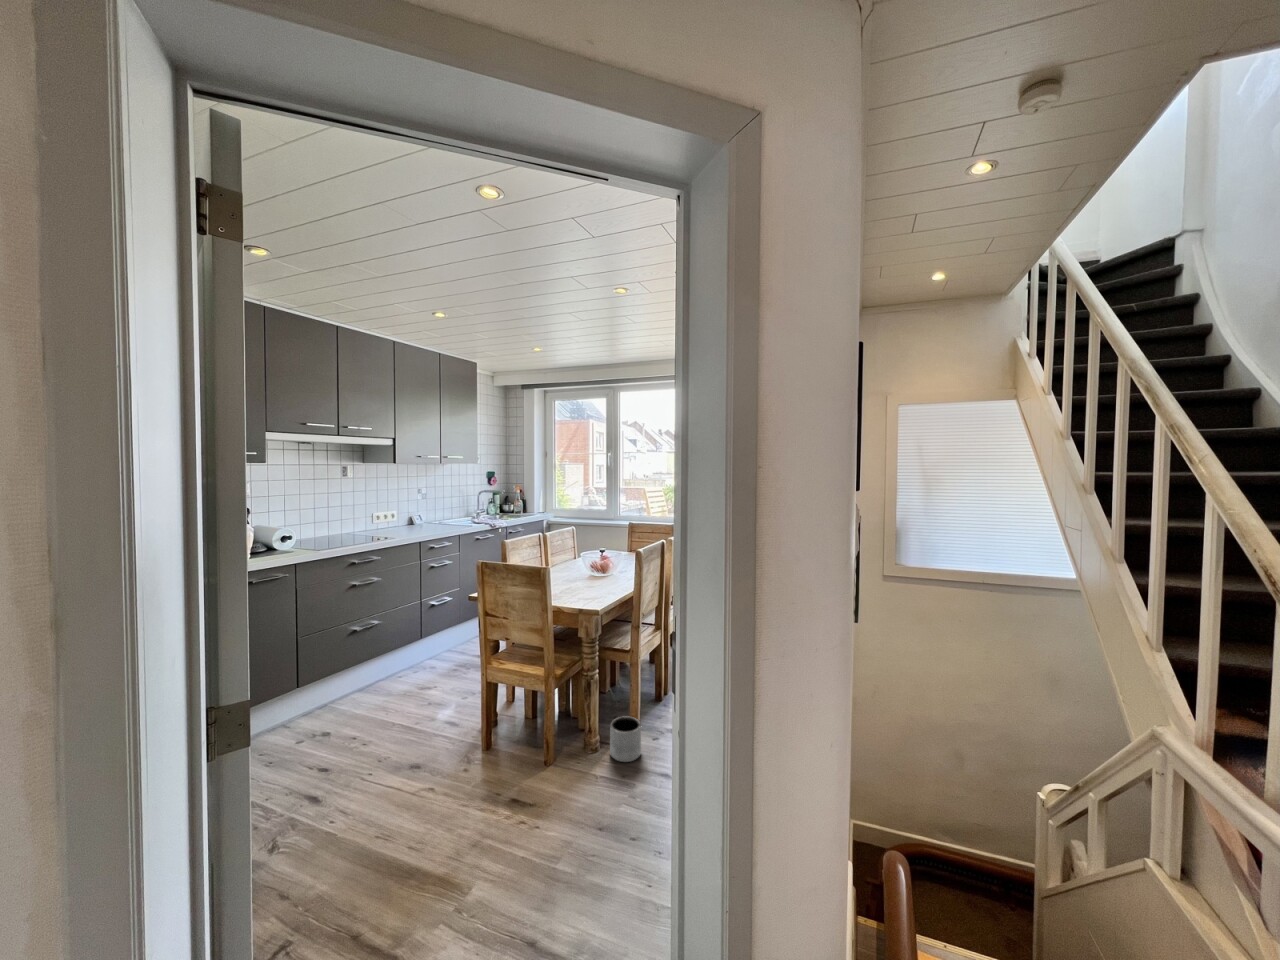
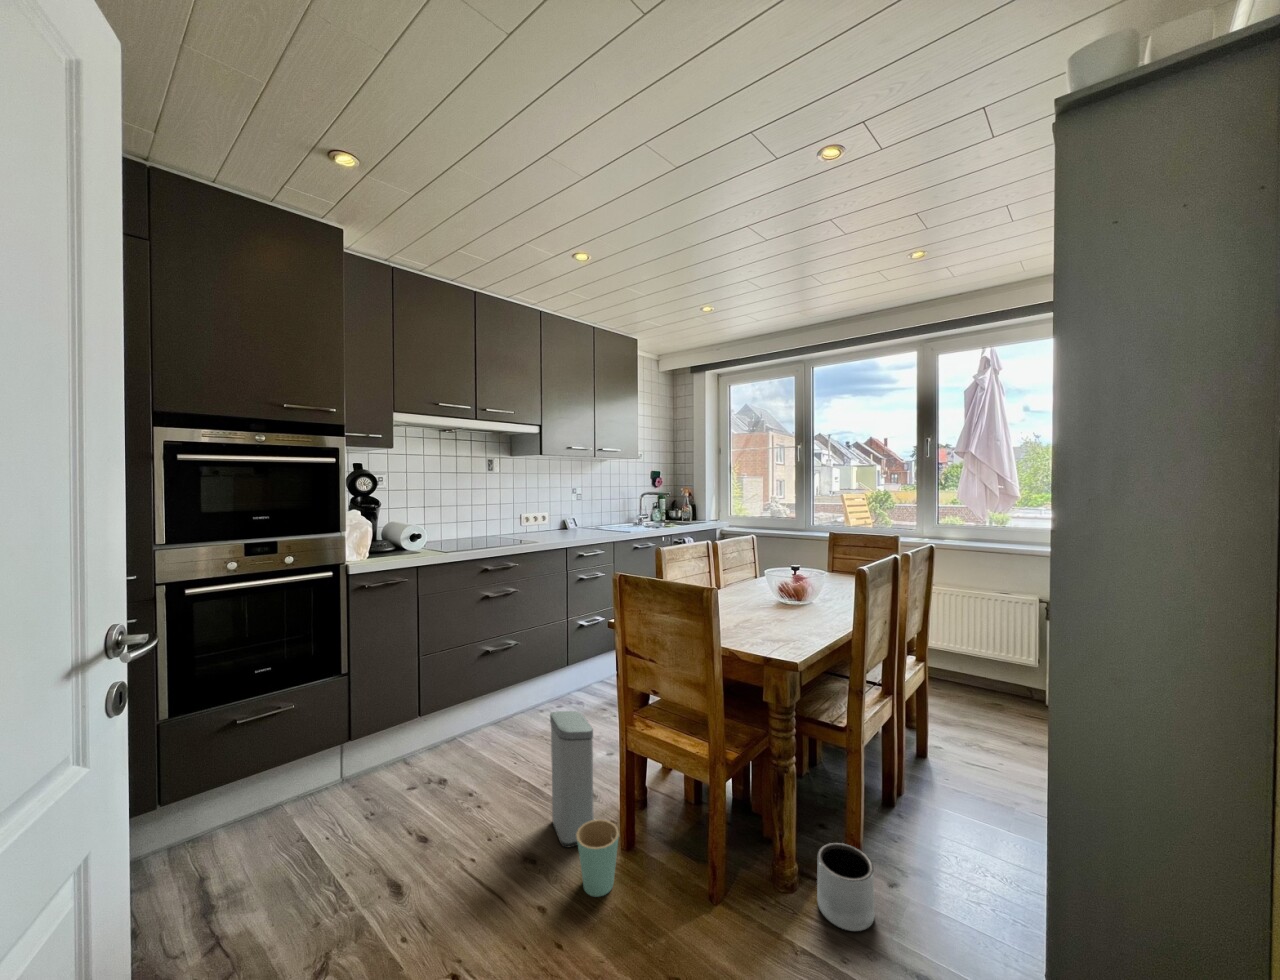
trash can: none [425,664,483,780] -> present [550,711,619,897]

